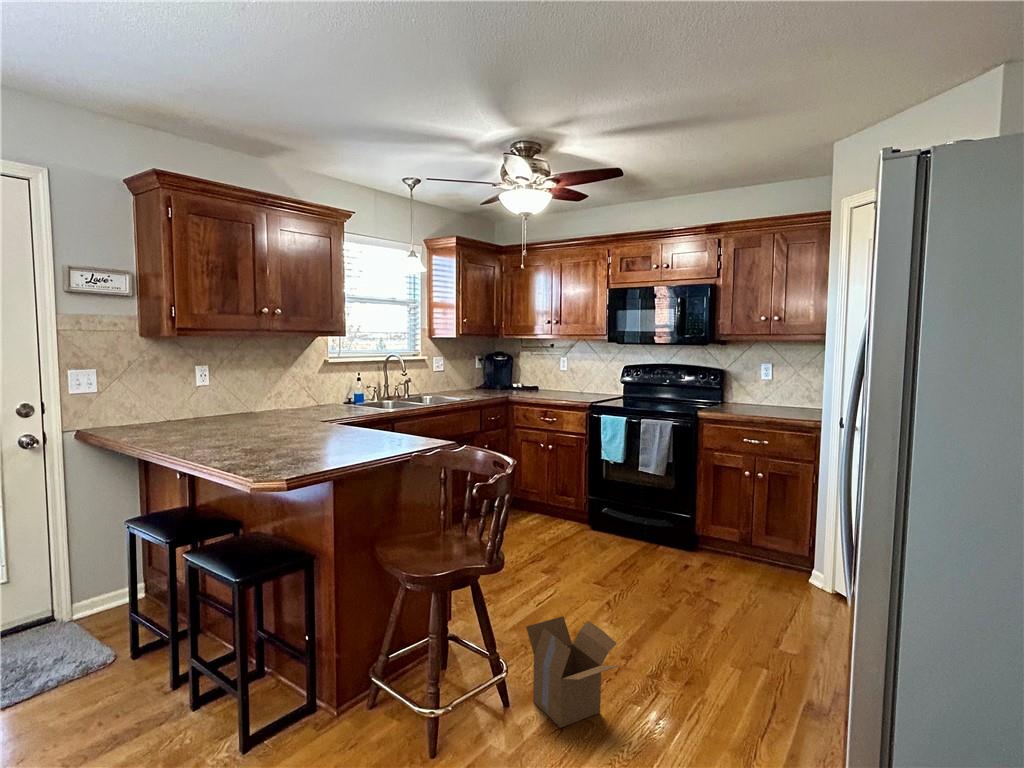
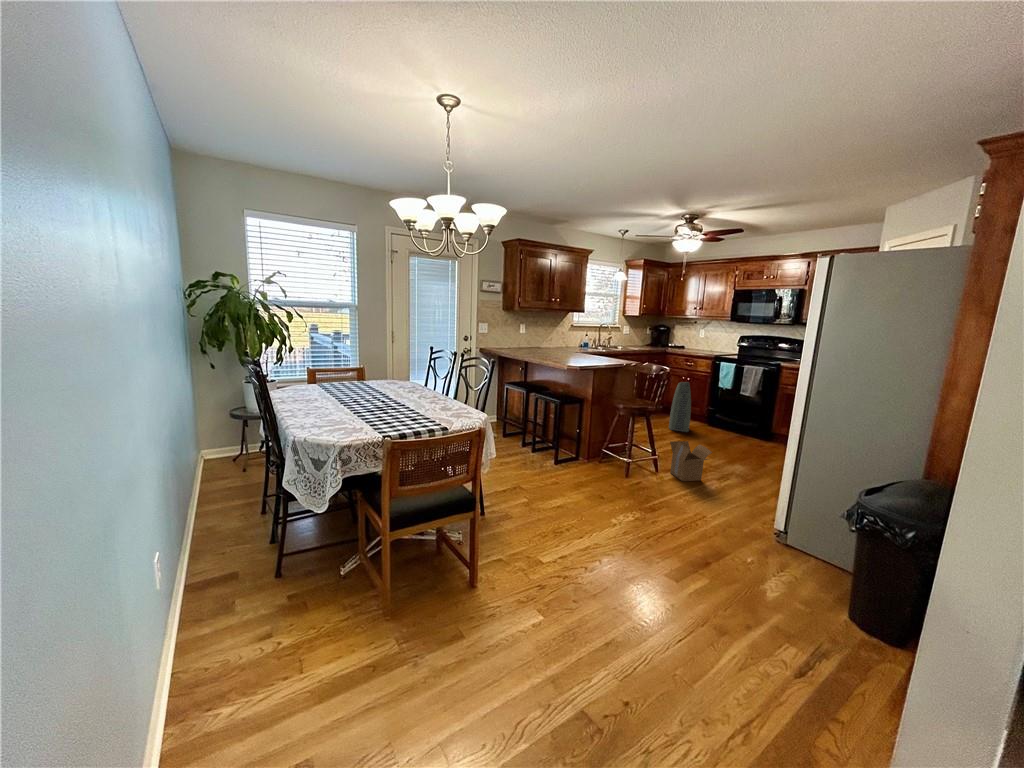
air purifier: none [524,459,560,557] -> present [669,382,691,432]

